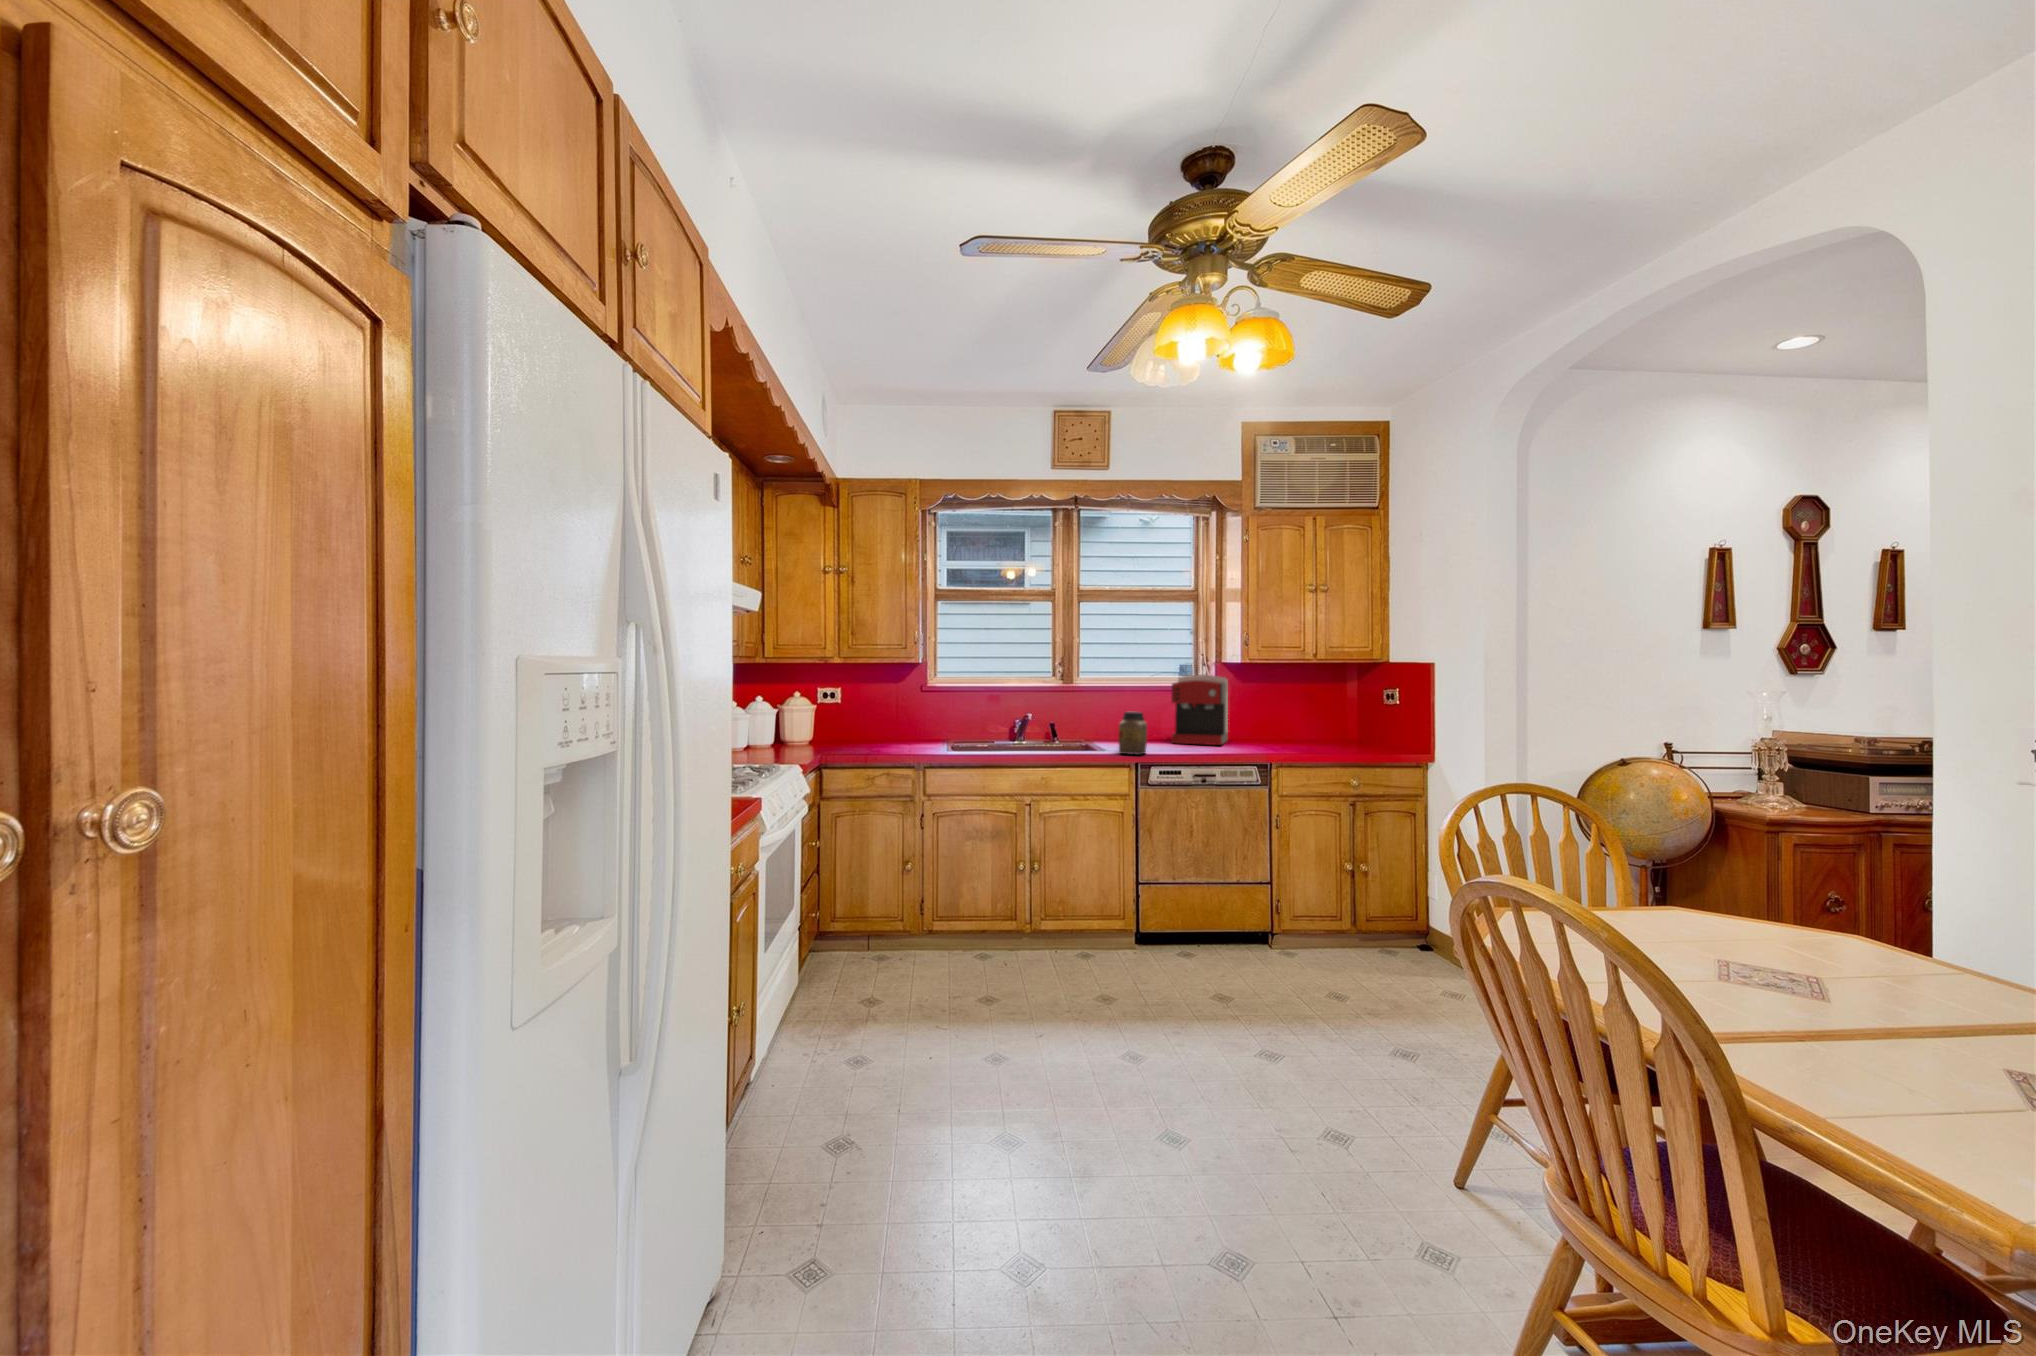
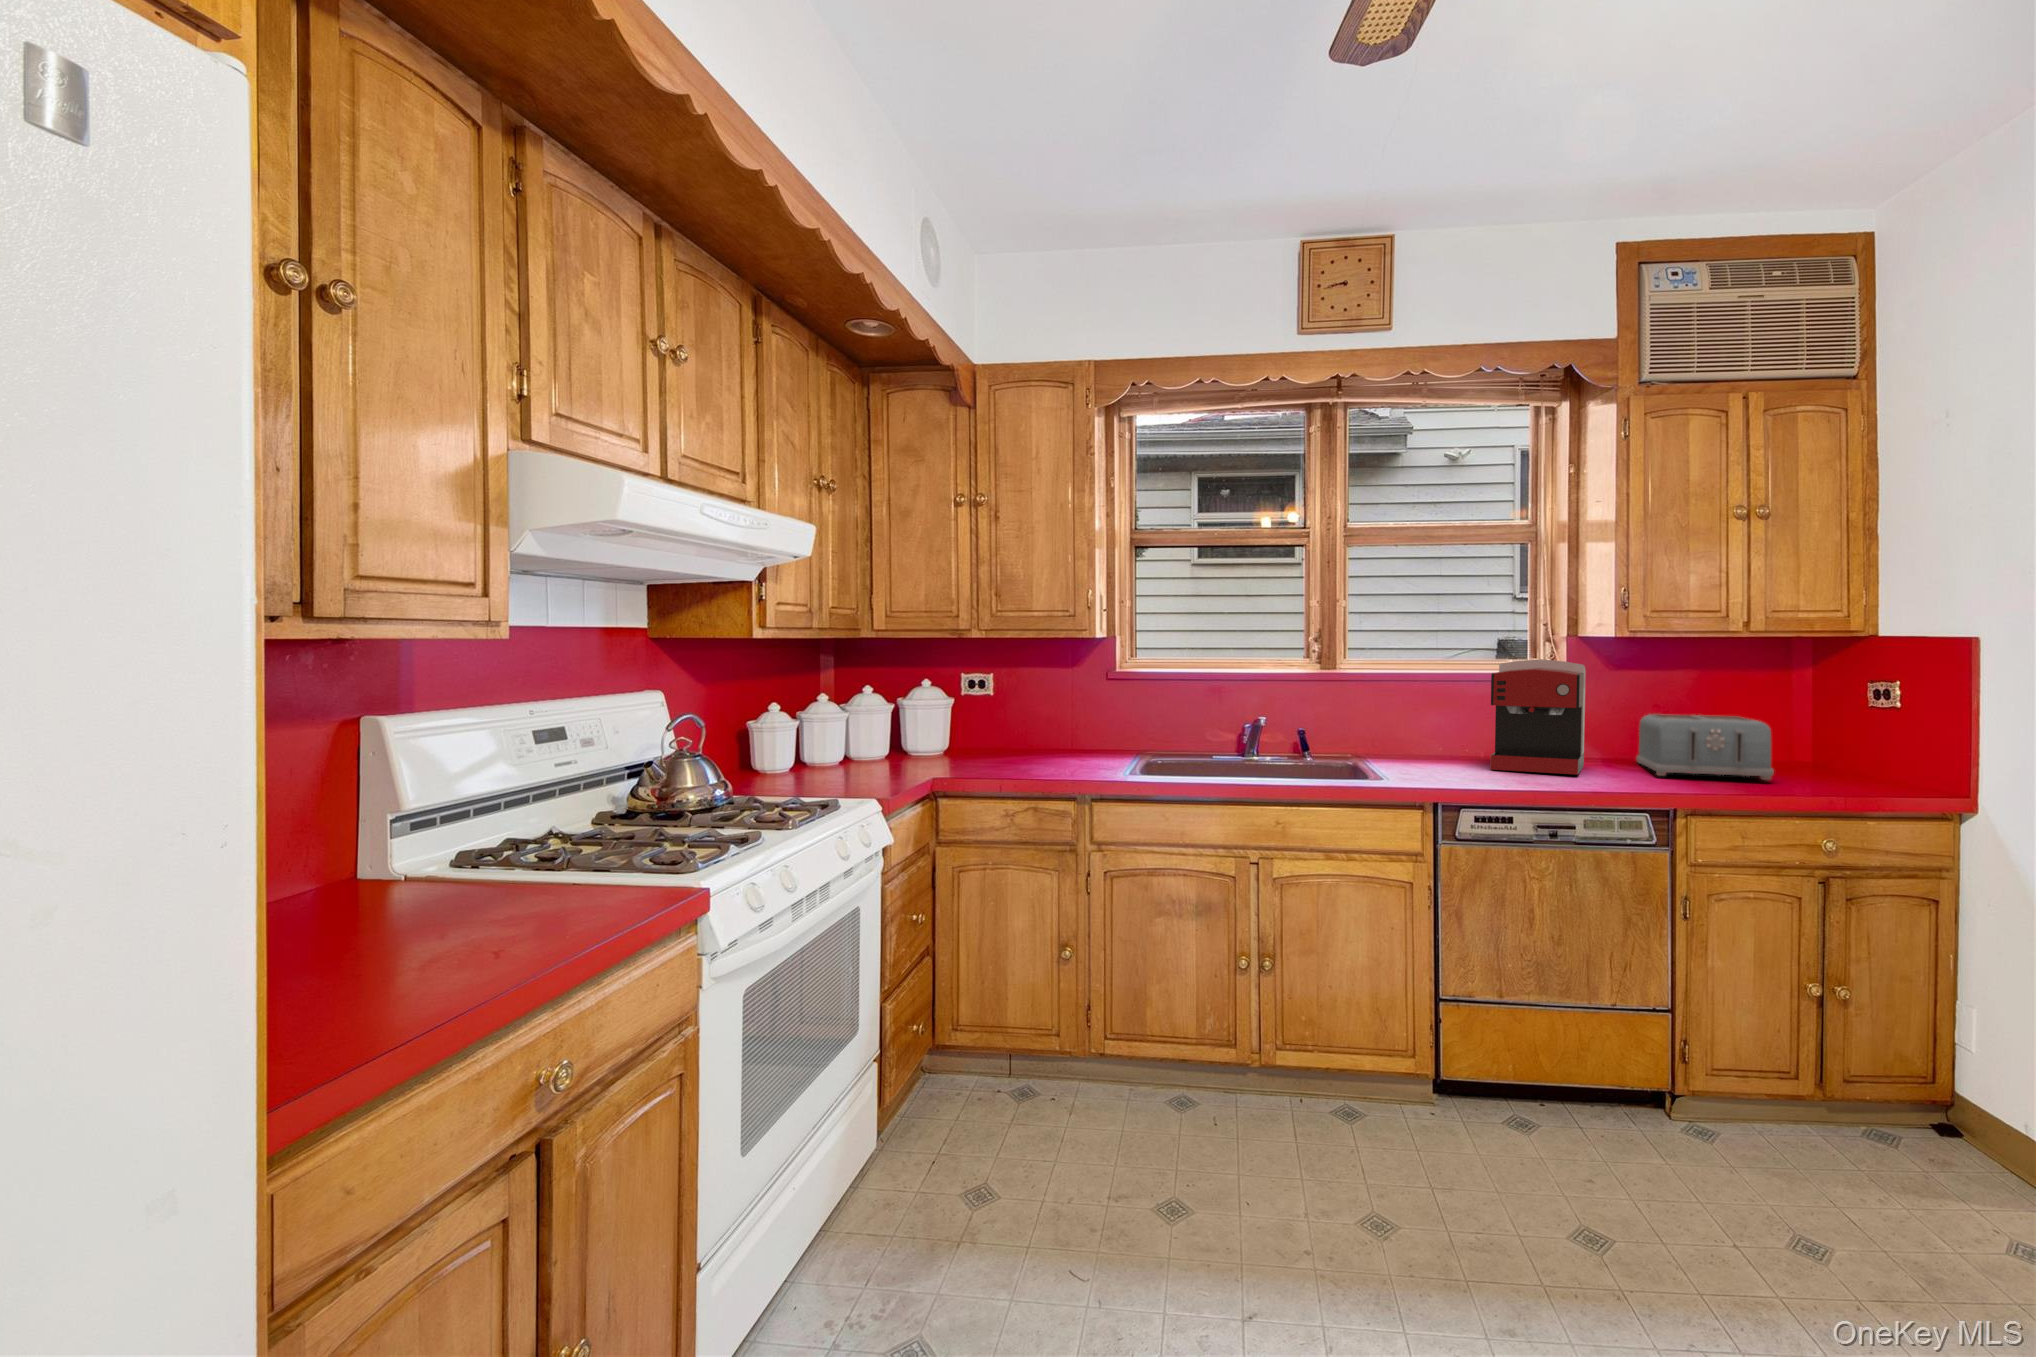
toaster: none [1258,708,1330,746] -> present [1636,714,1774,780]
jar: present [1118,712,1147,755] -> none [1406,719,1454,789]

